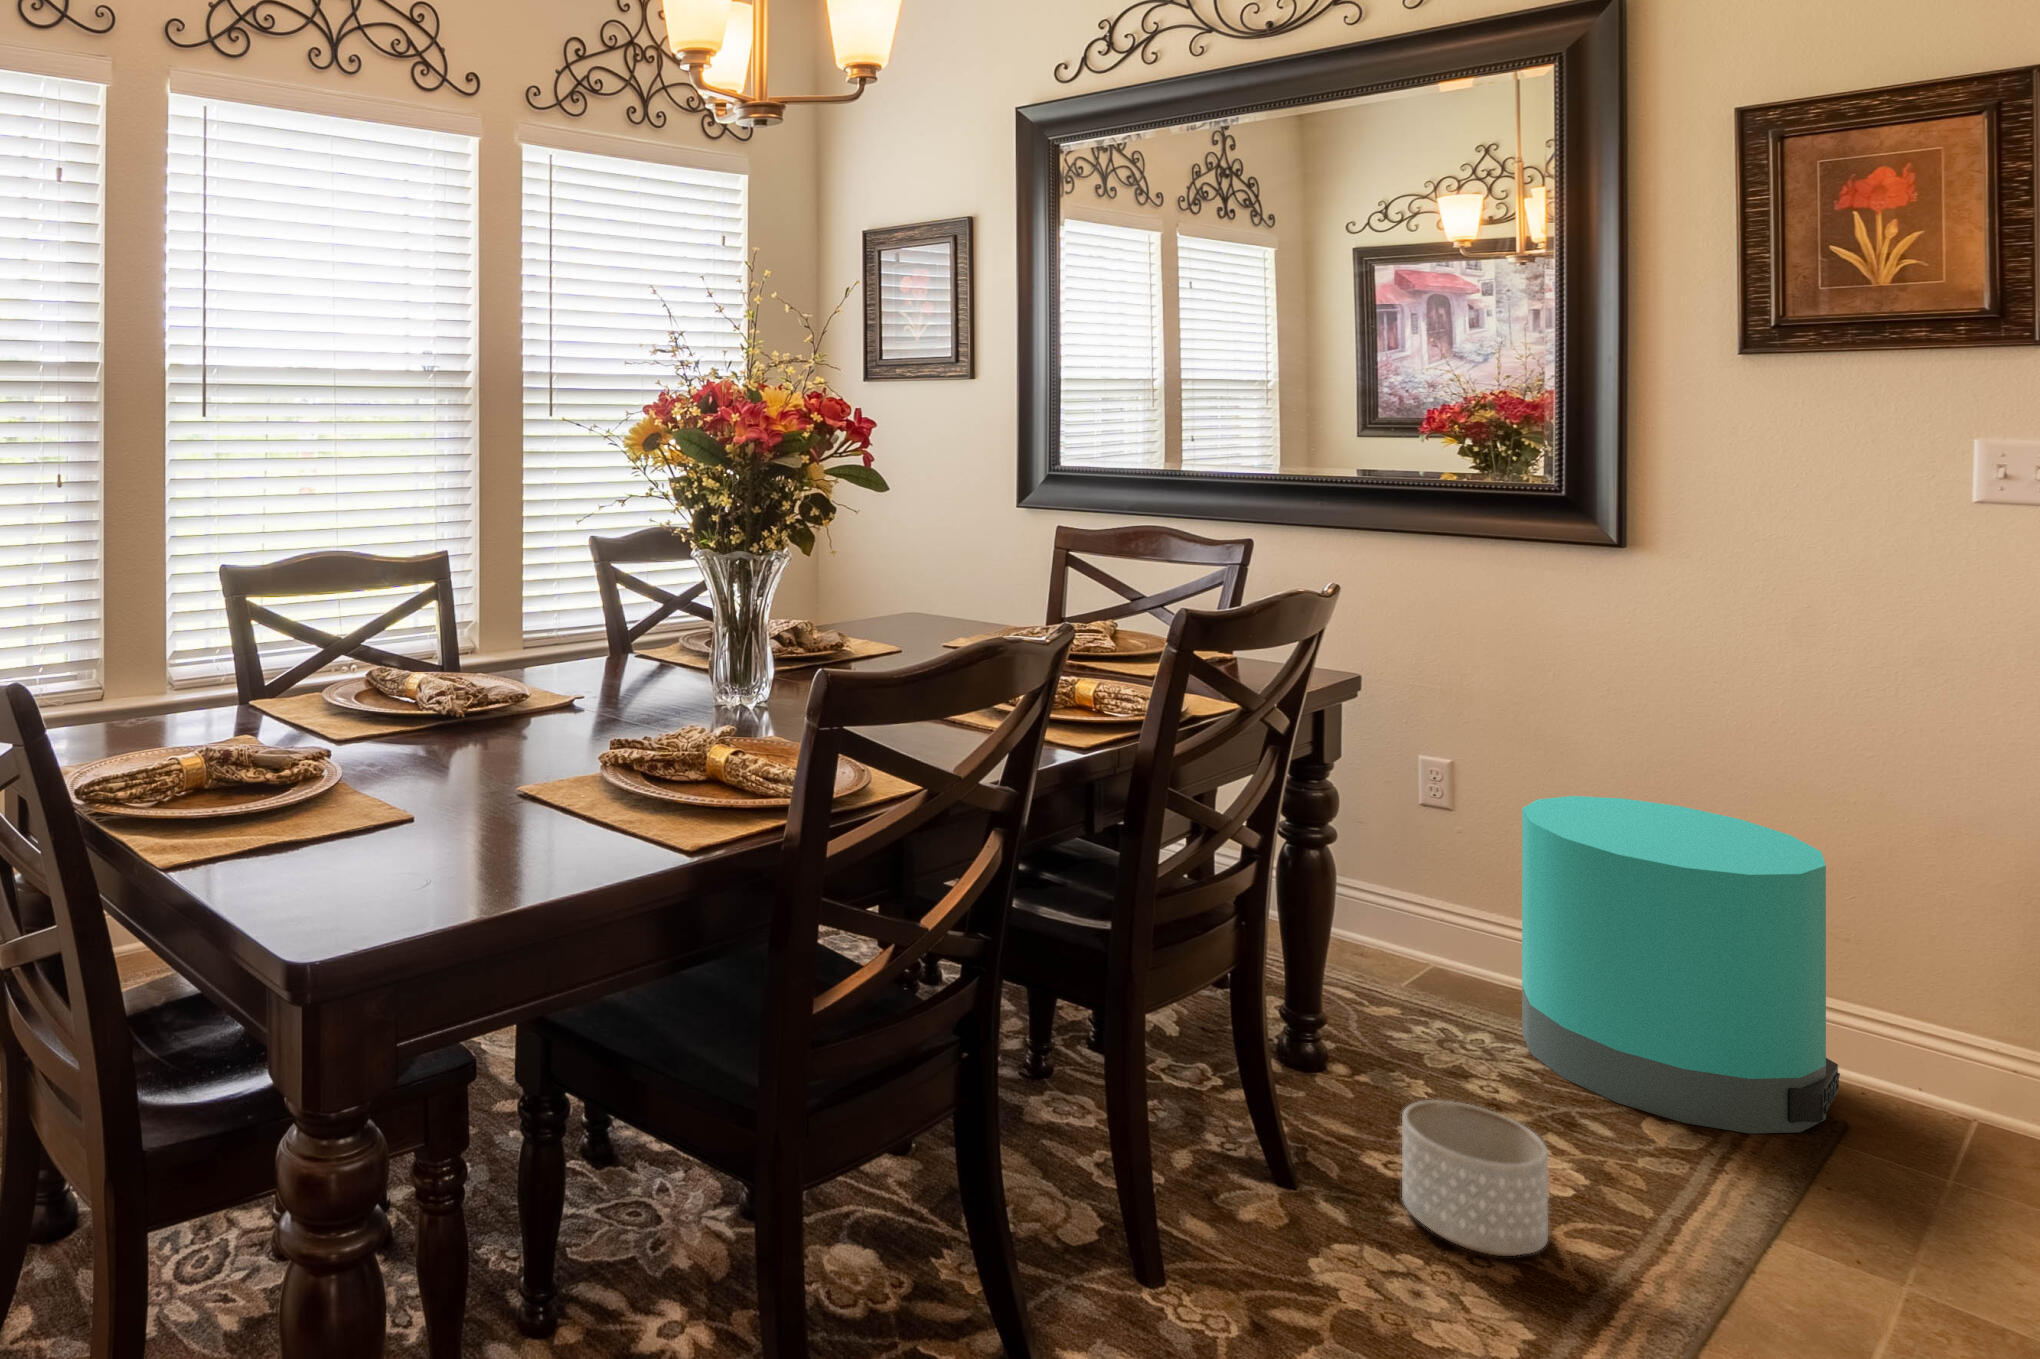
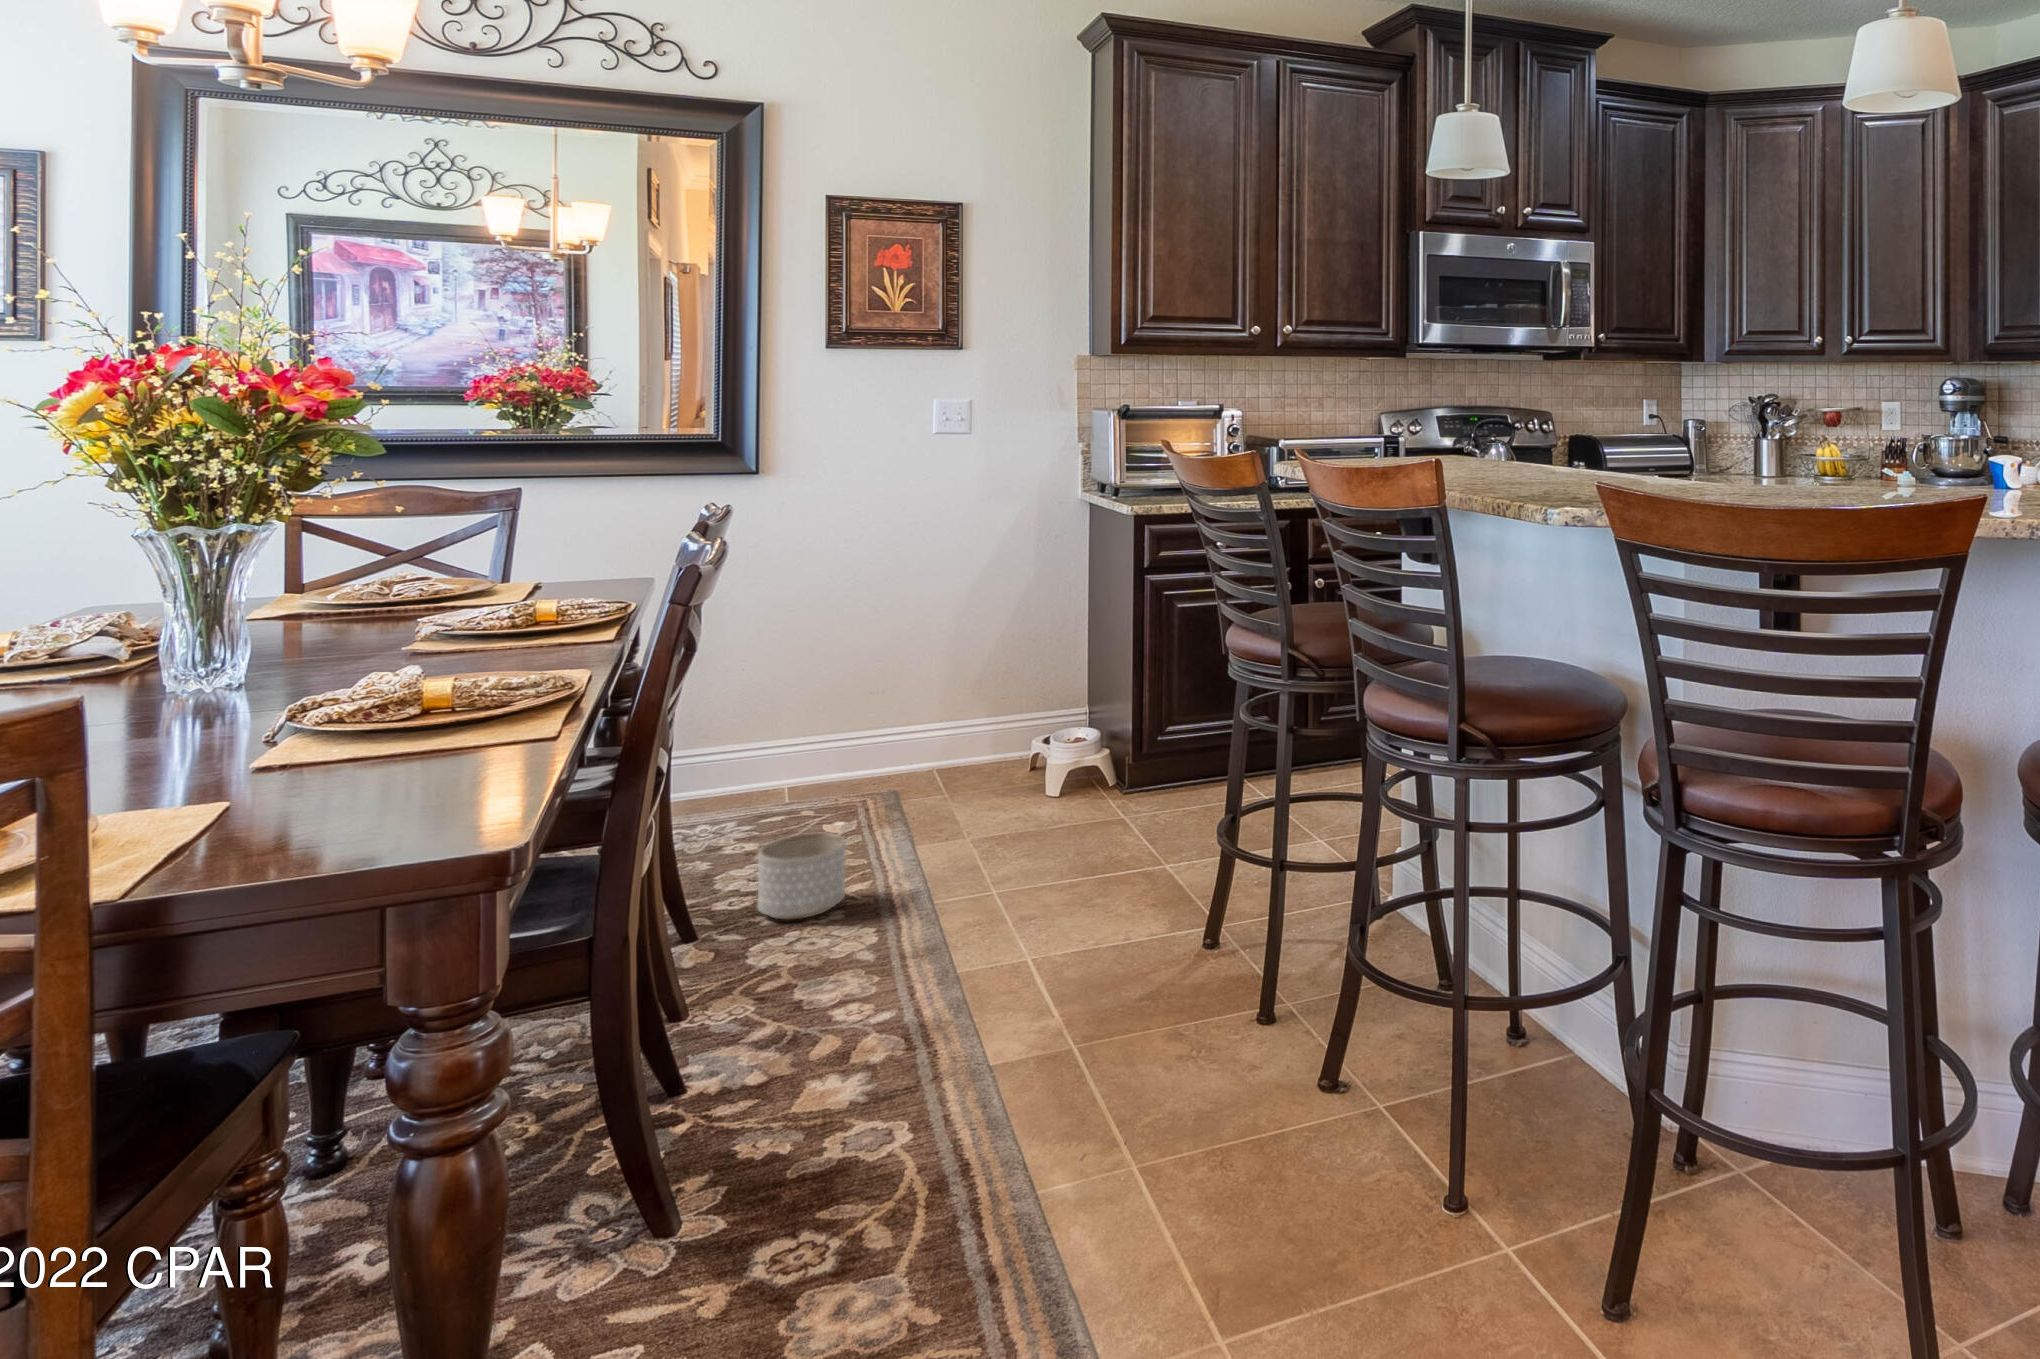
trash can: present [1522,796,1840,1134] -> none [720,638,892,830]

